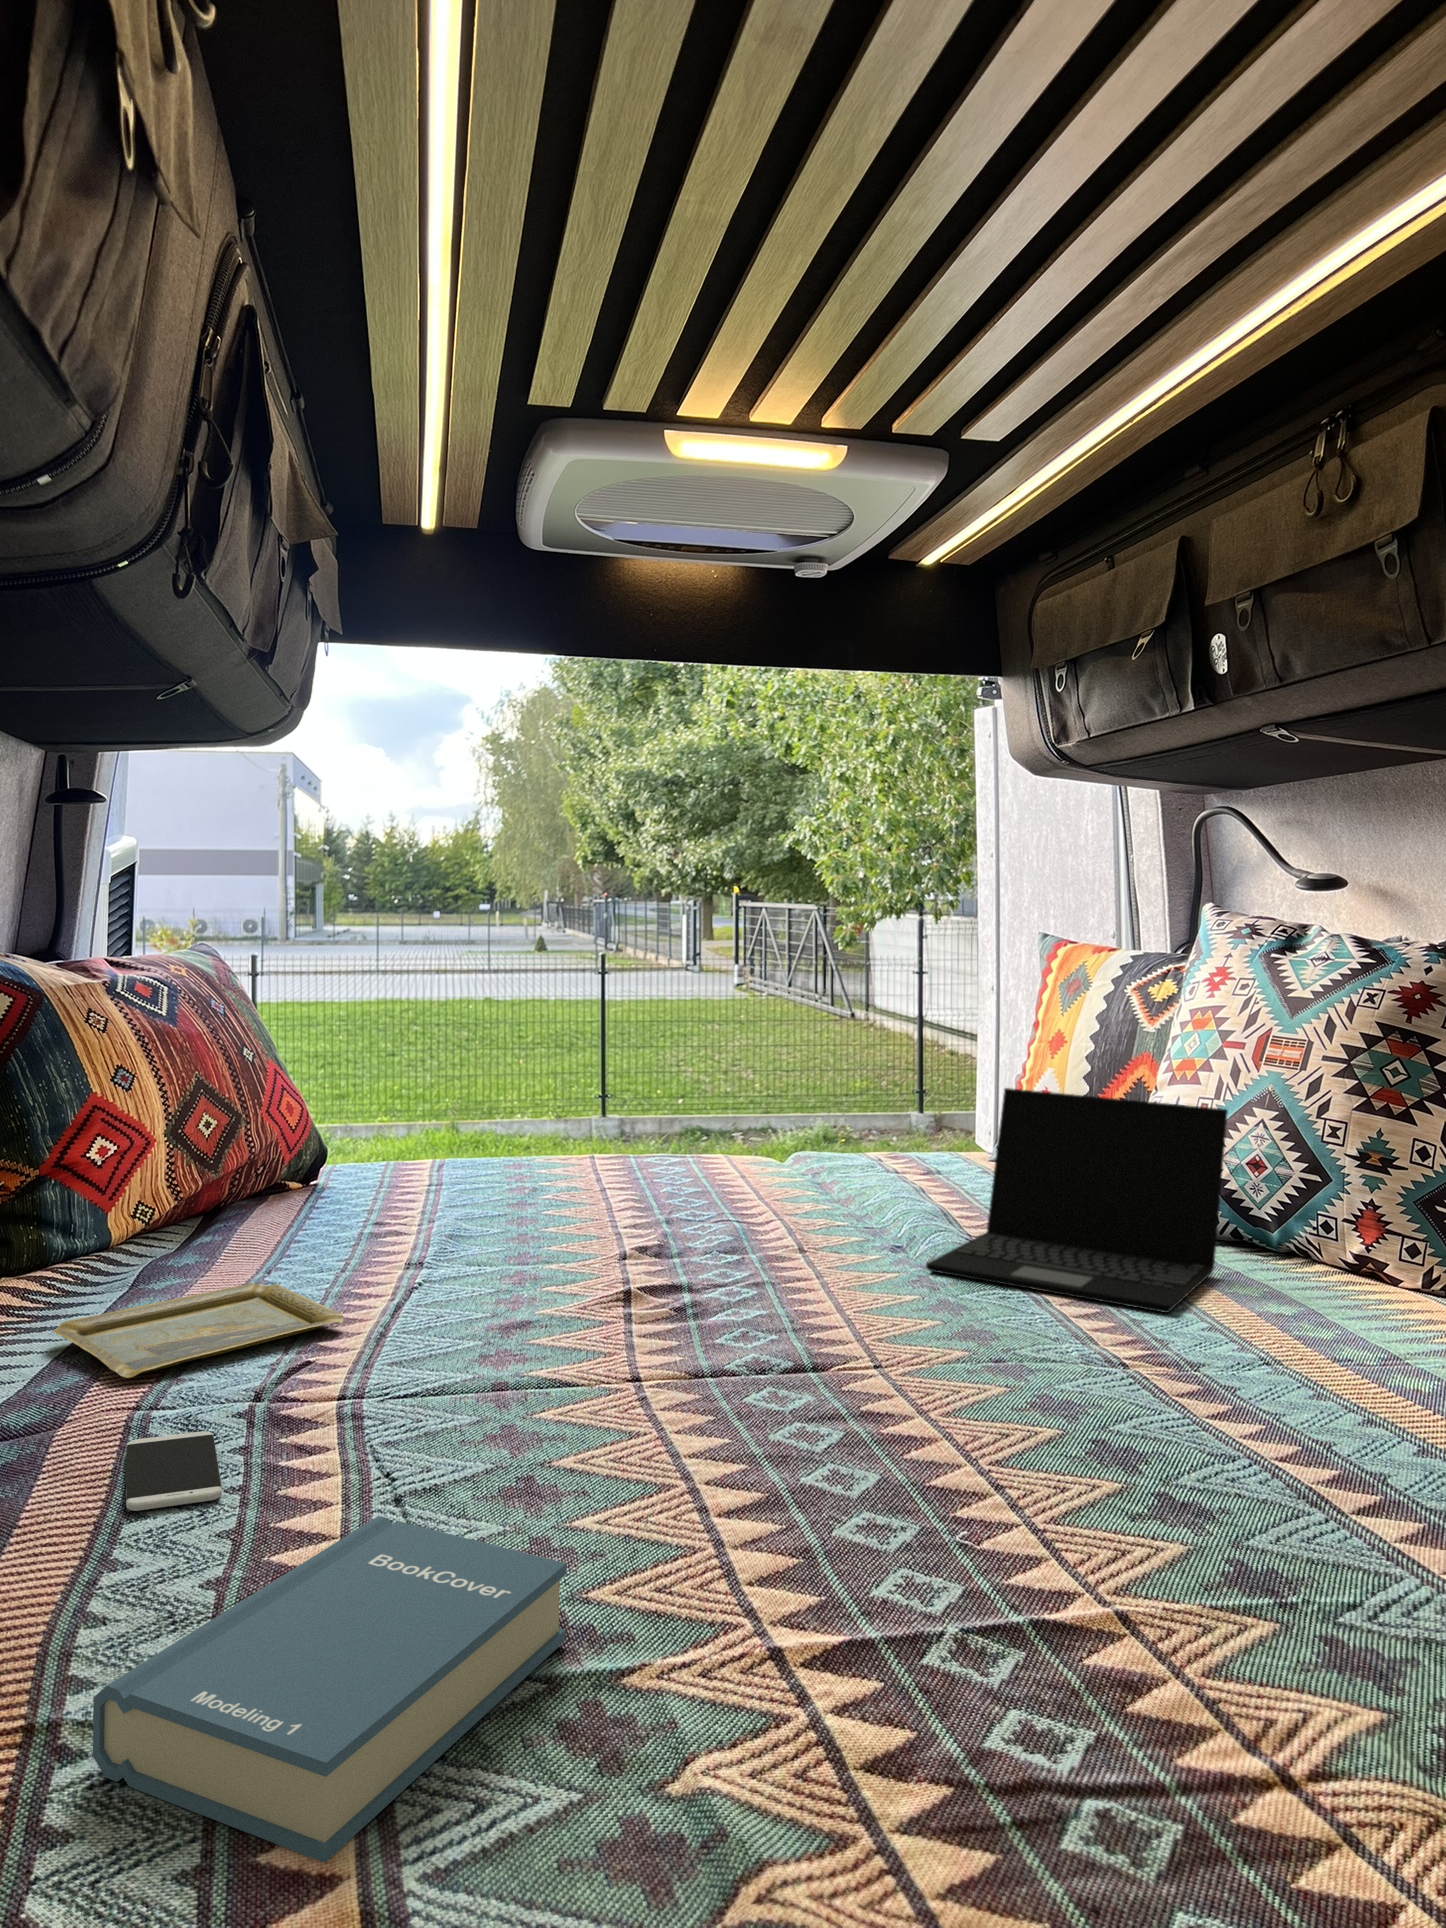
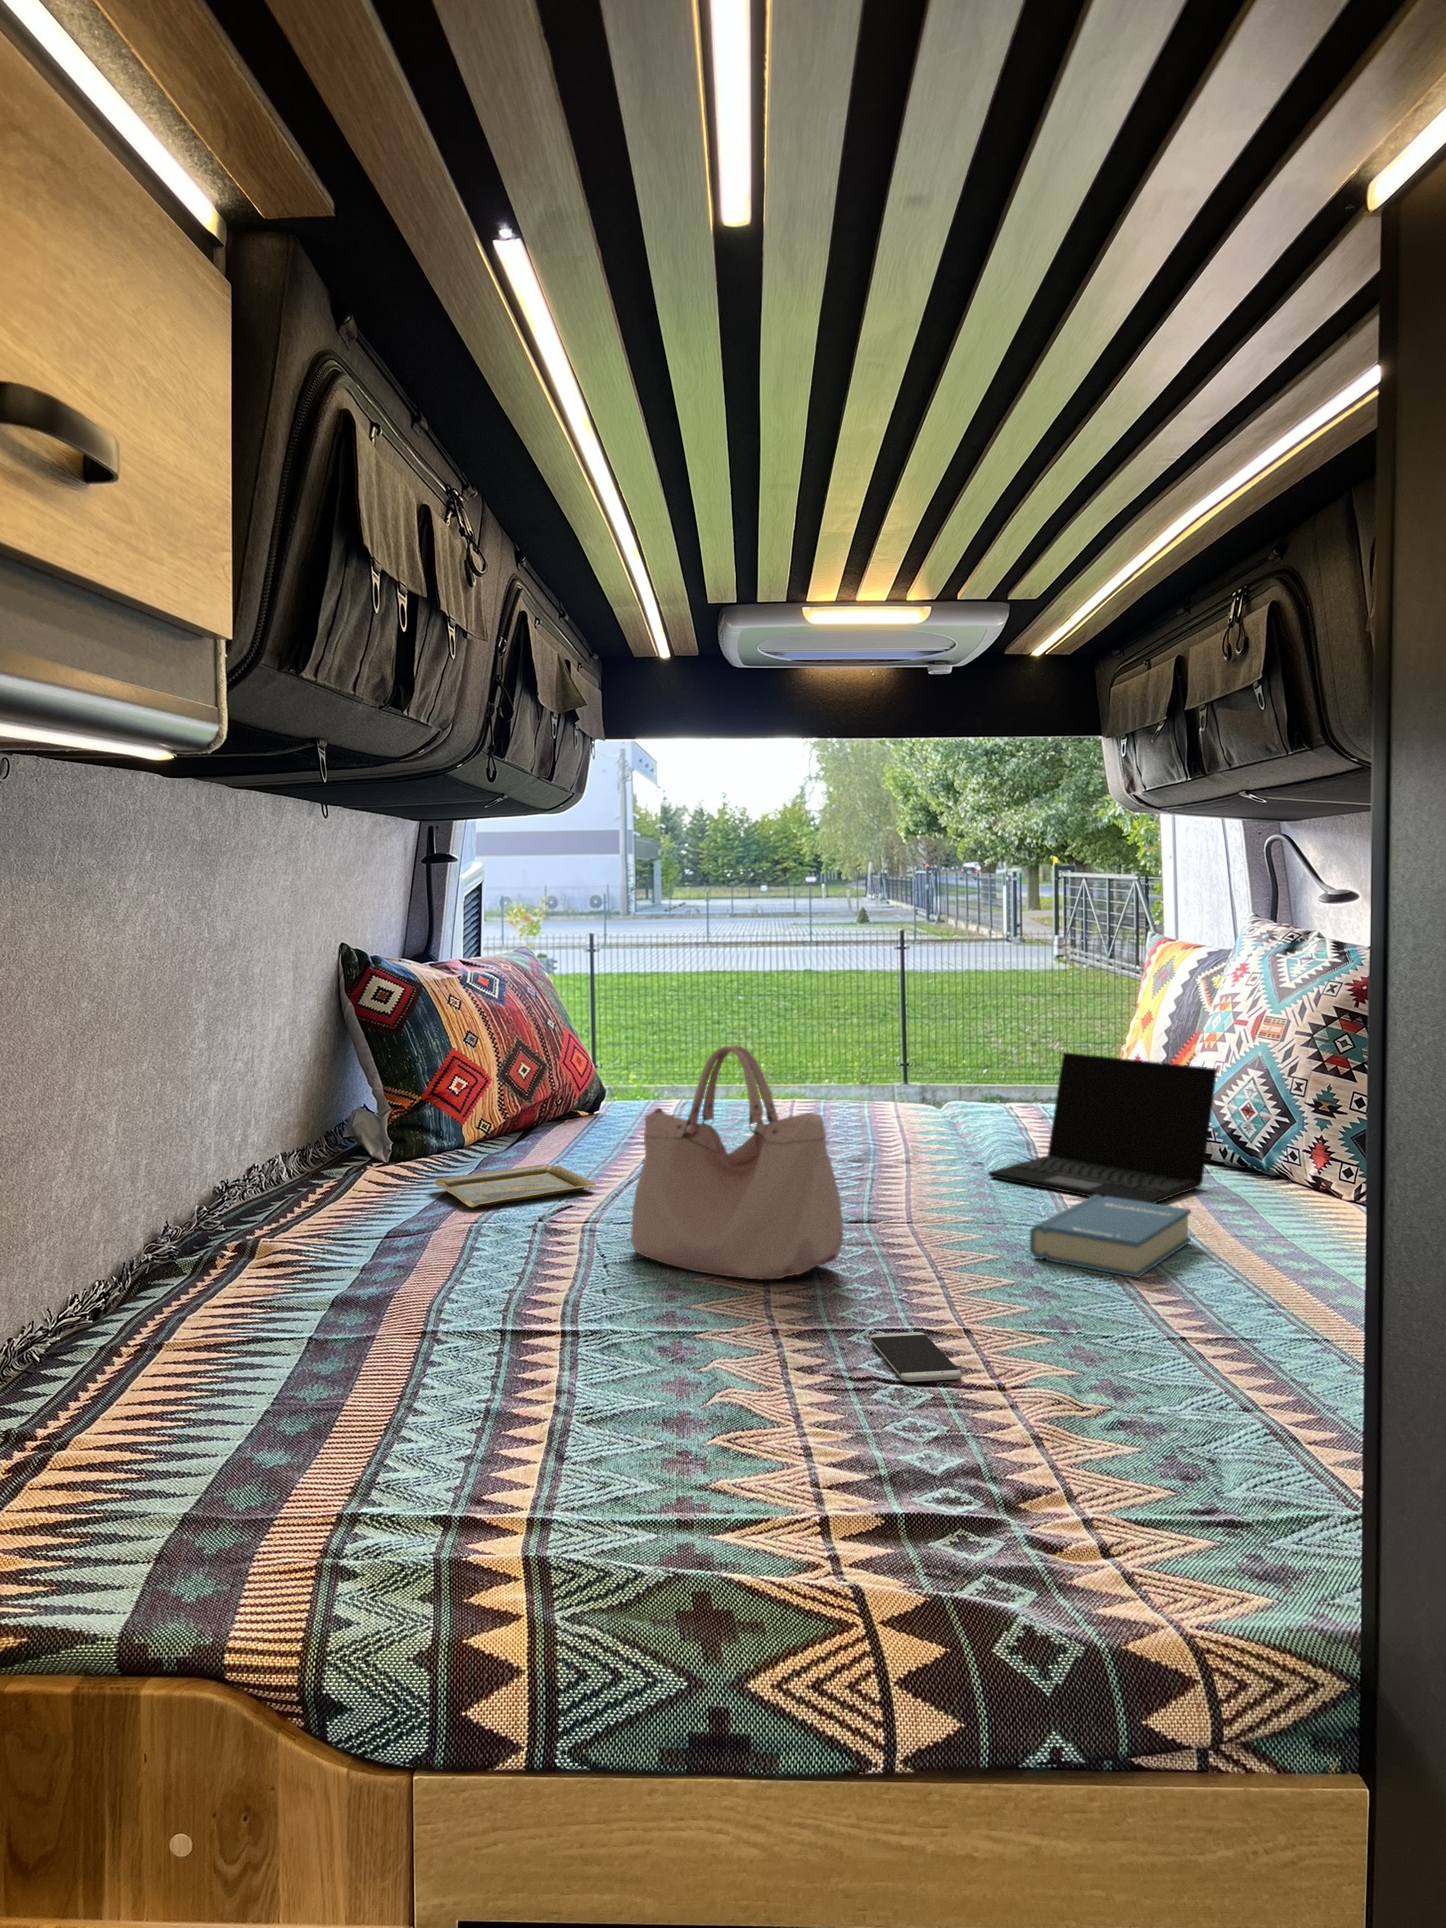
handbag: none [436,1092,828,1511] -> present [631,1045,843,1279]
smartphone: present [126,1431,222,1511] -> present [870,1332,961,1382]
hardback book: present [93,1516,567,1863] -> present [1030,1195,1191,1278]

